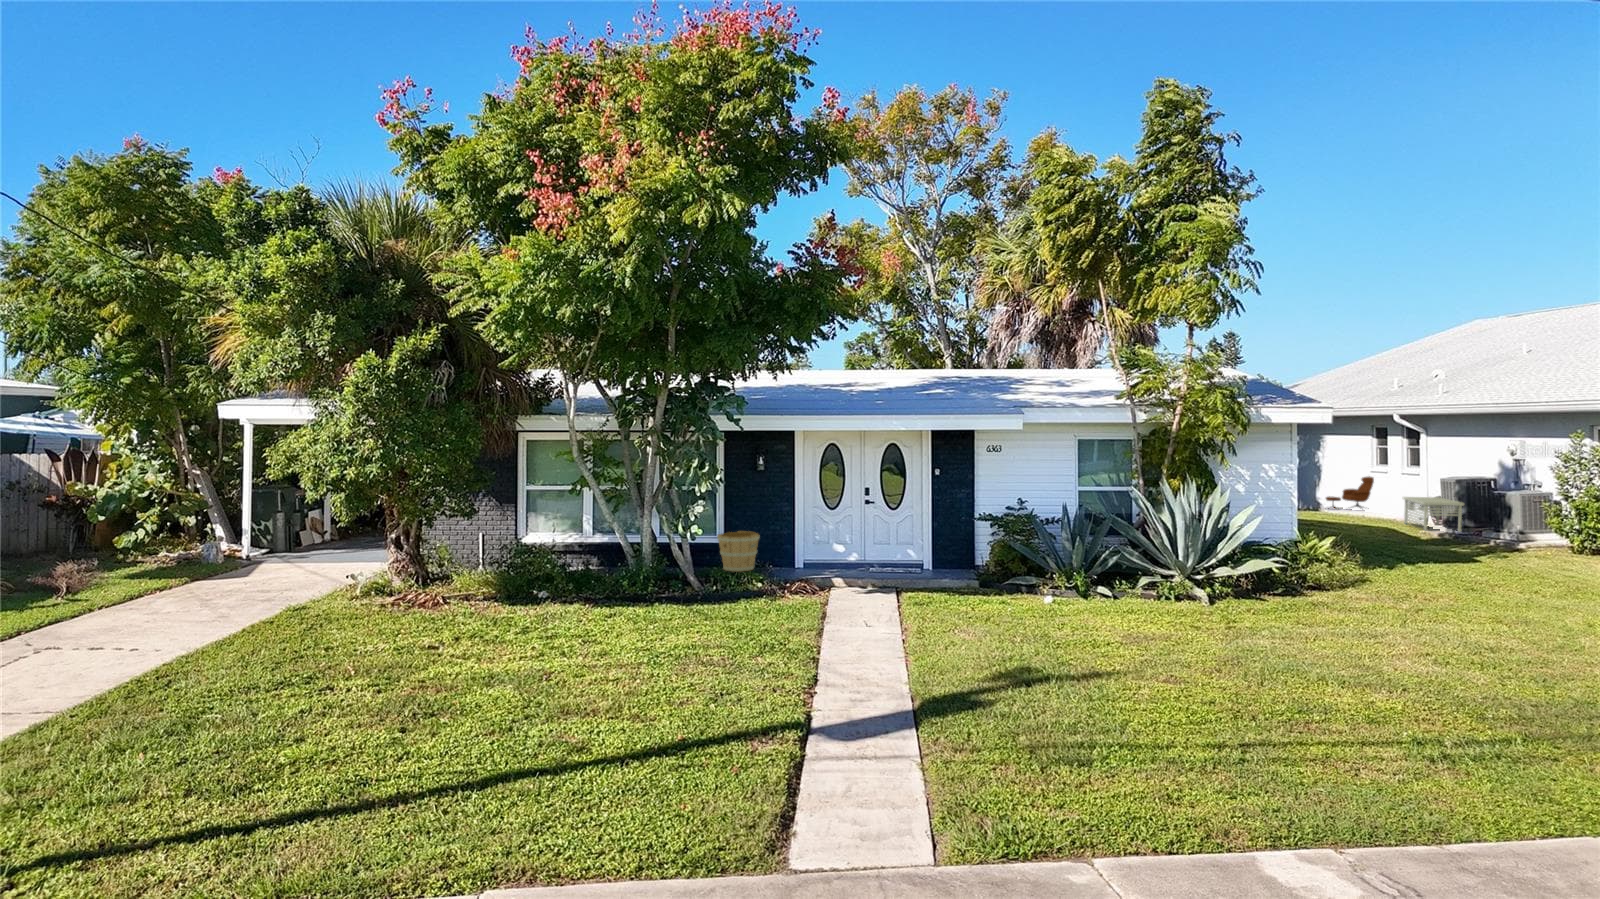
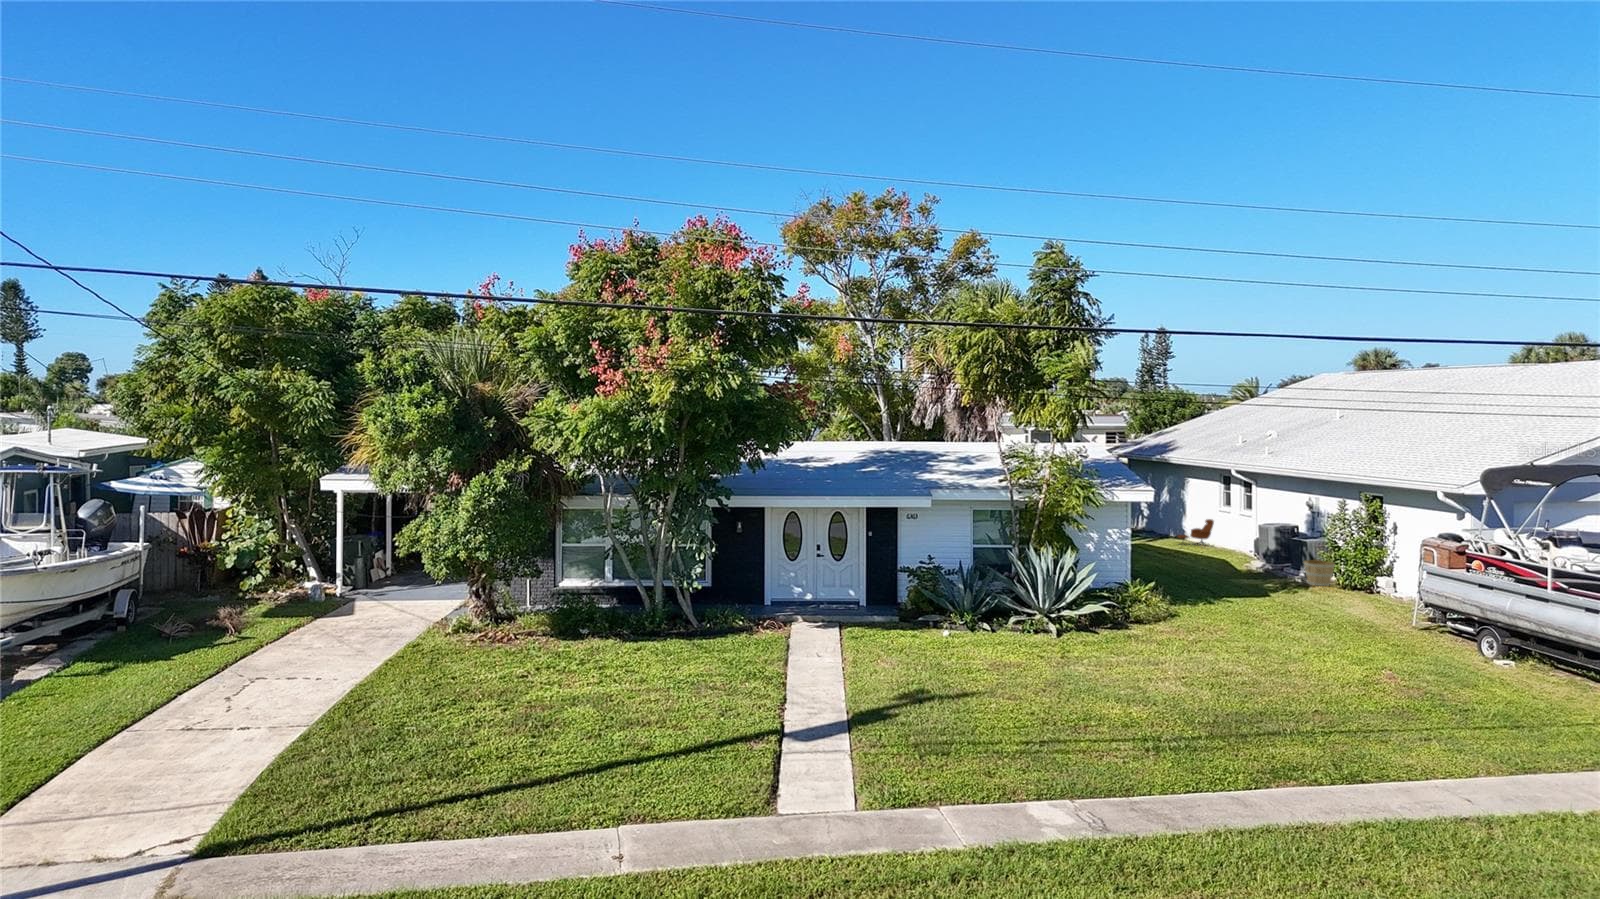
storage bench: present [1403,497,1464,532] -> none [1227,540,1268,569]
wooden bucket: present [717,531,760,572] -> present [1304,560,1335,586]

